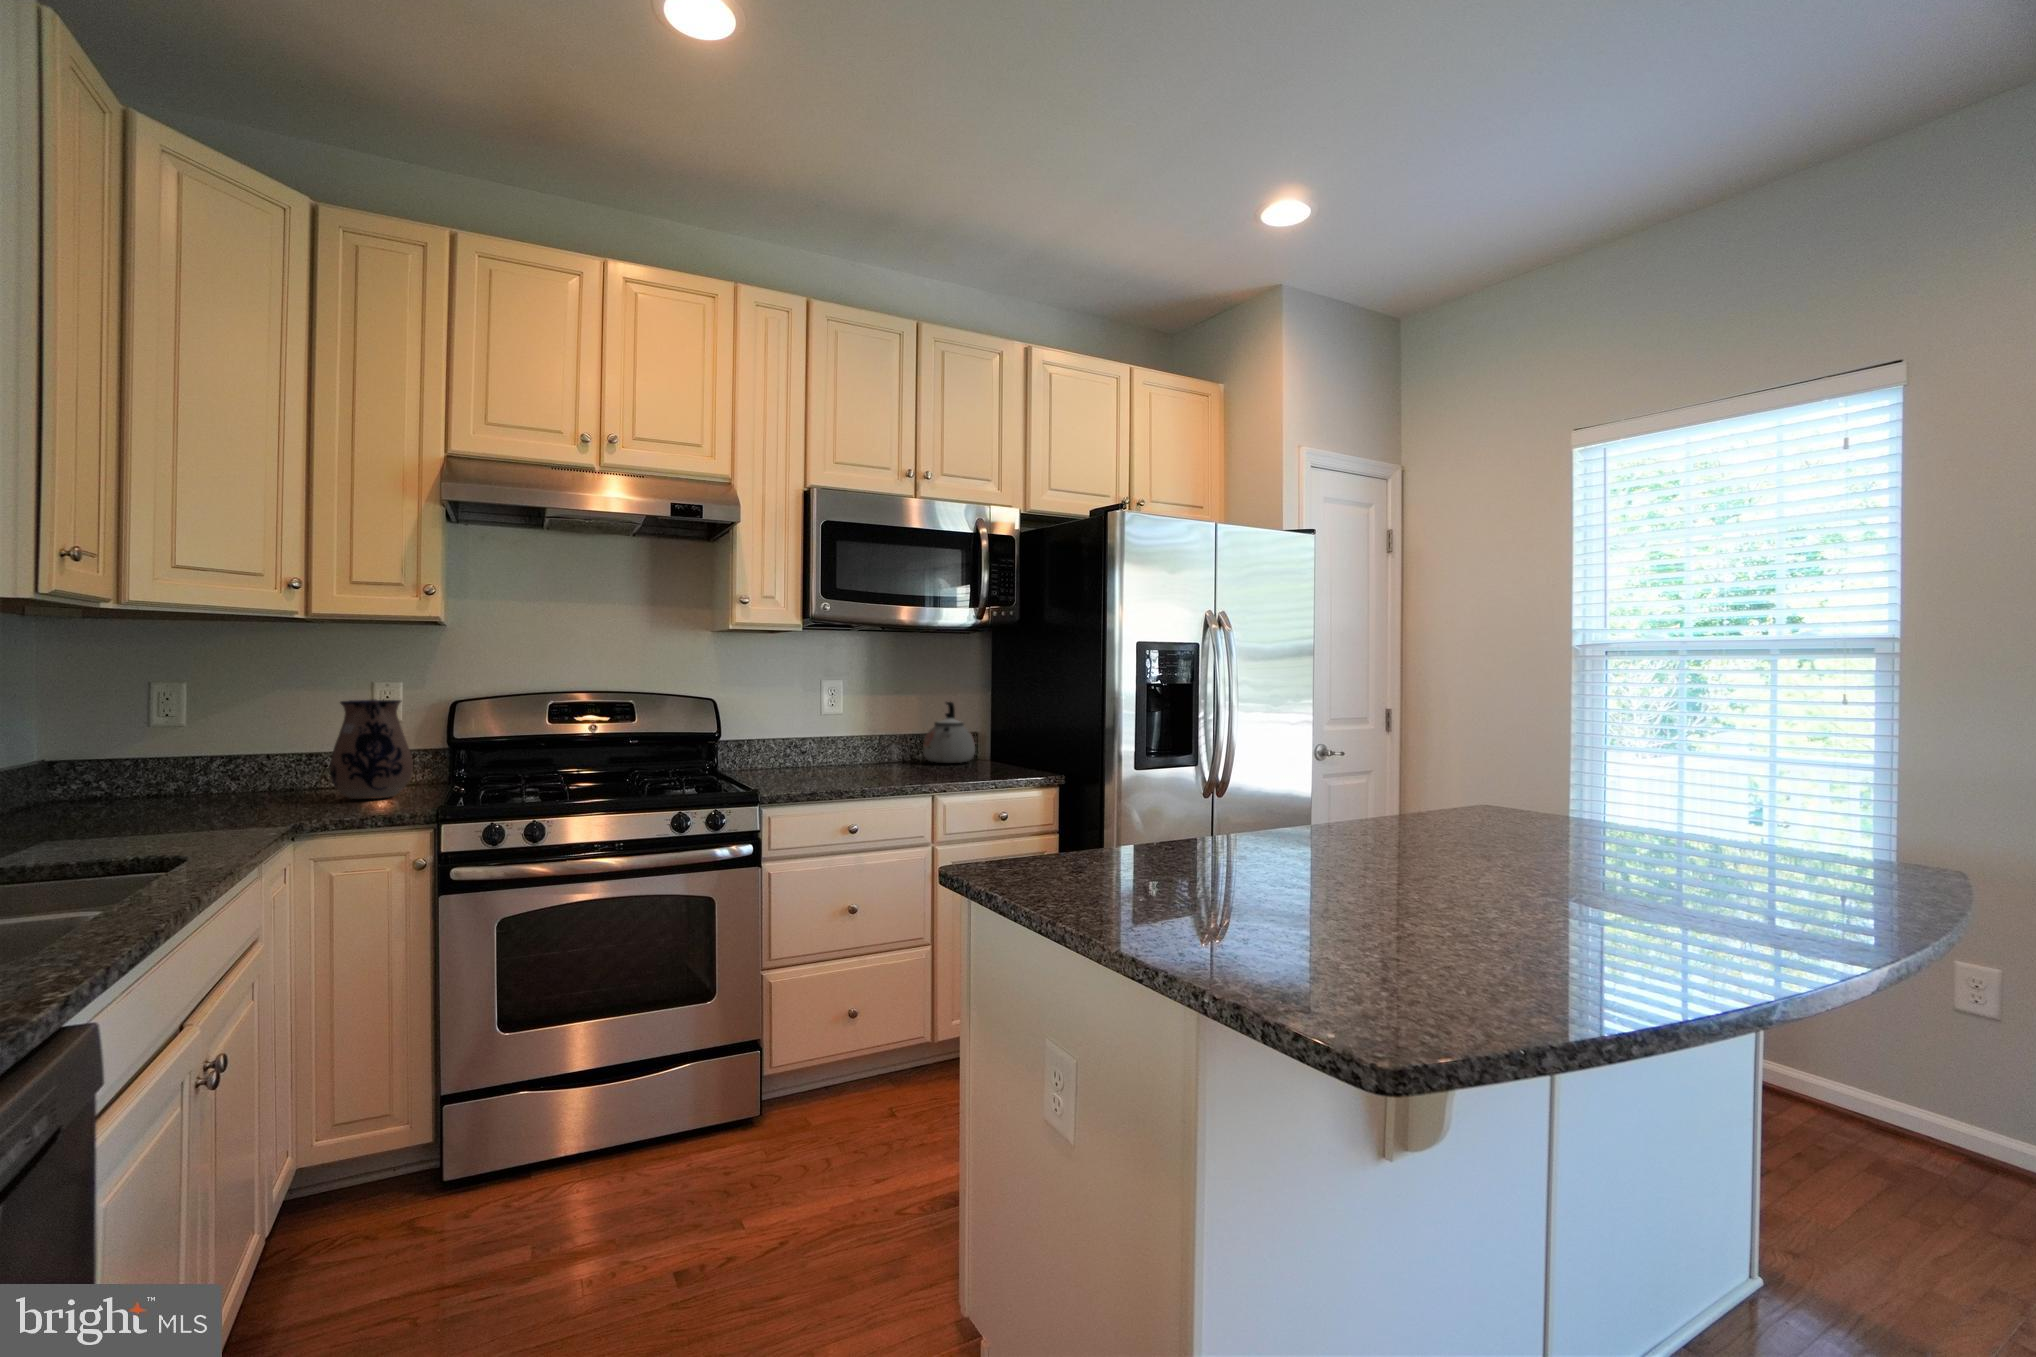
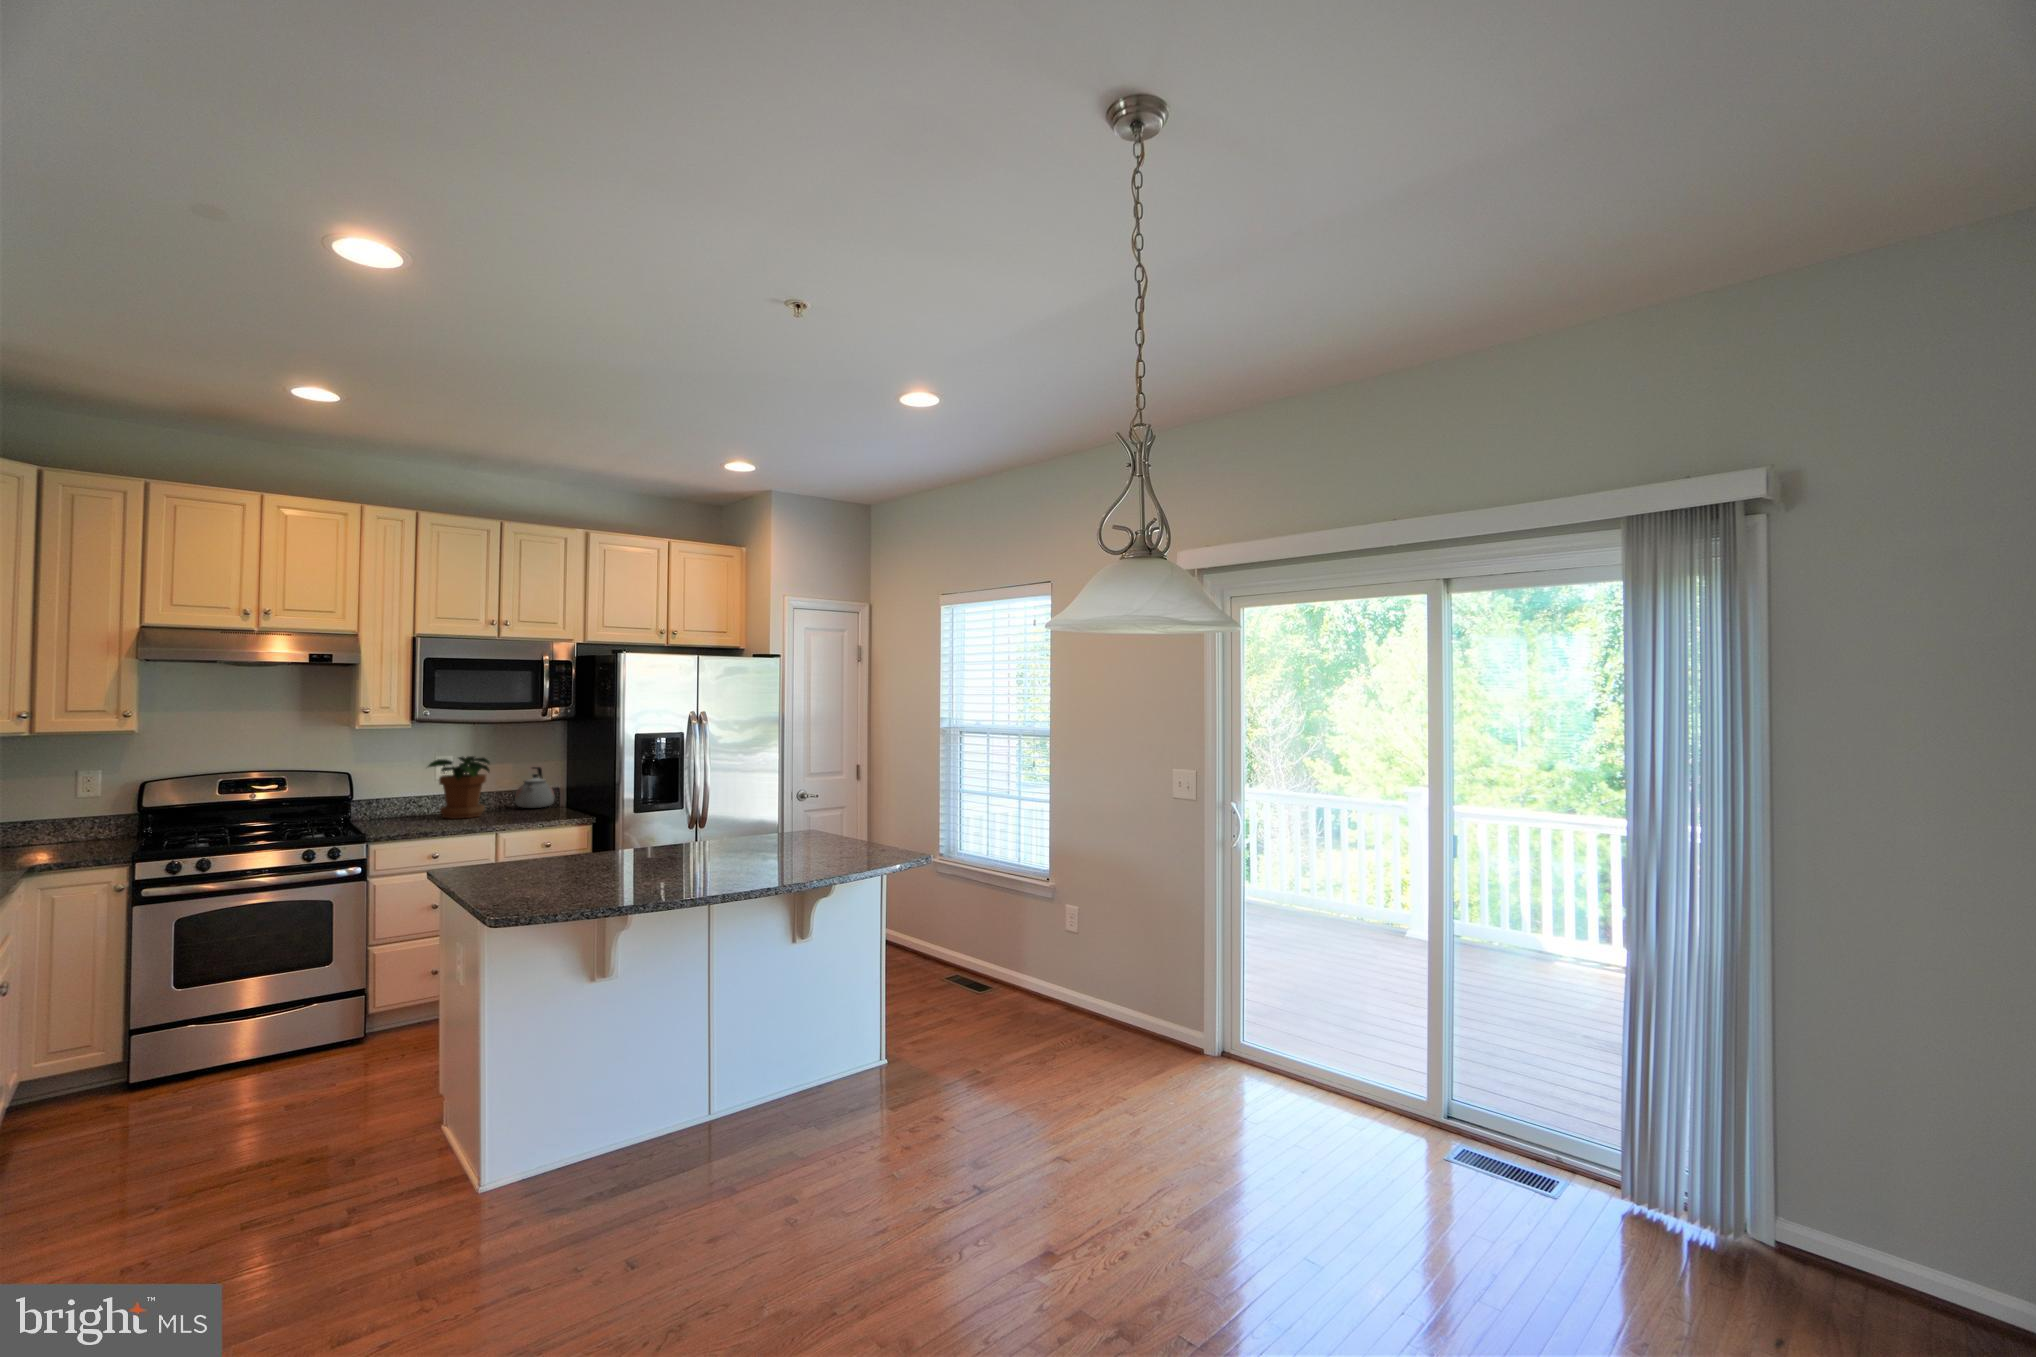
potted plant: none [814,682,902,774] -> present [428,756,490,819]
ceramic pitcher: present [330,700,413,799] -> none [47,785,111,850]

